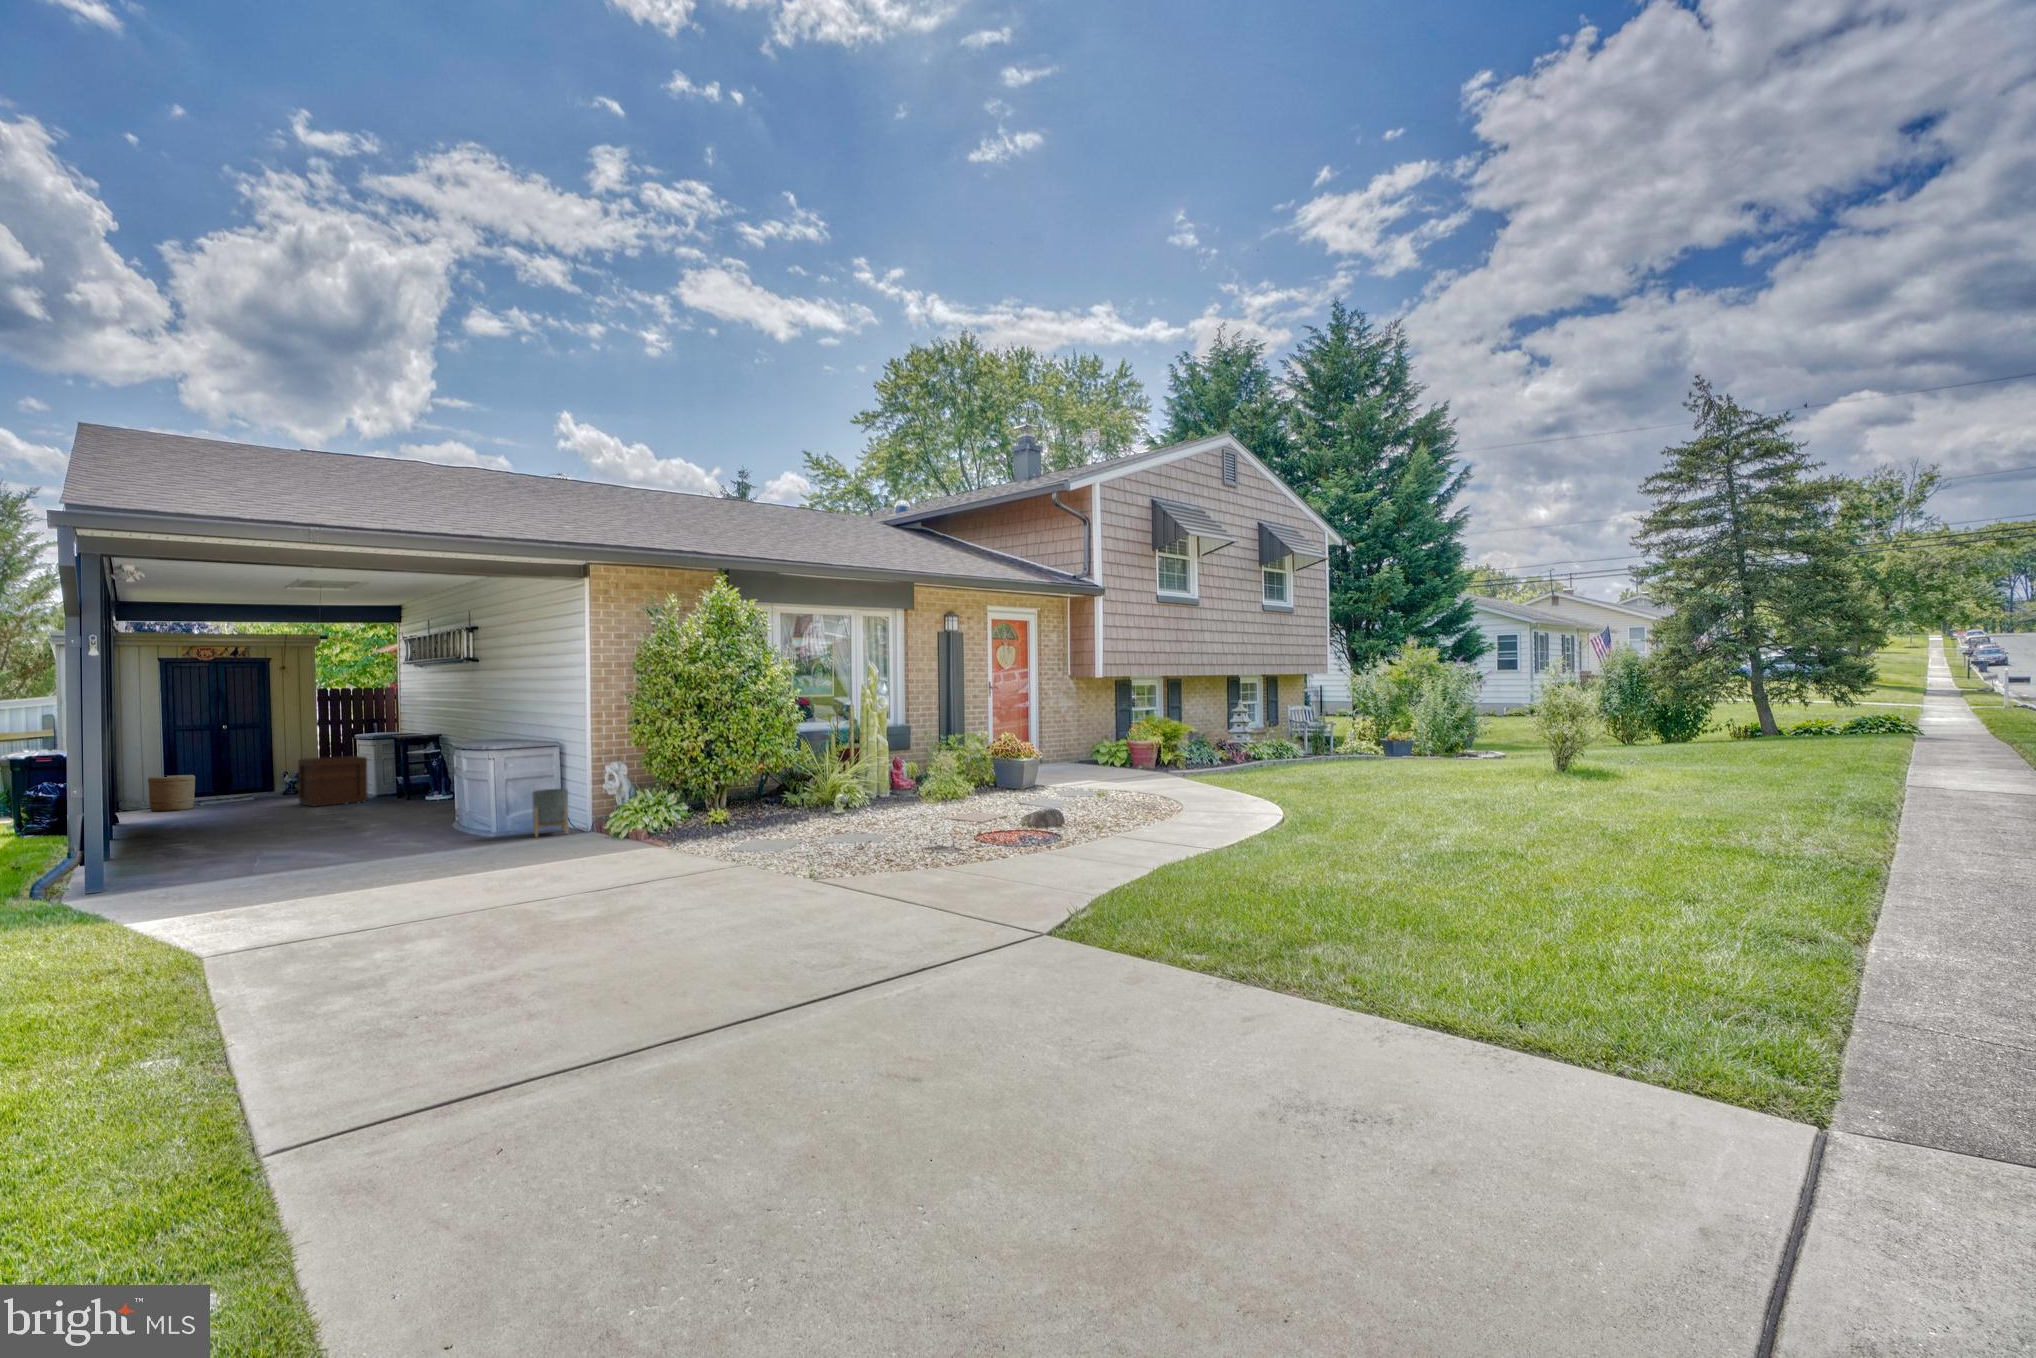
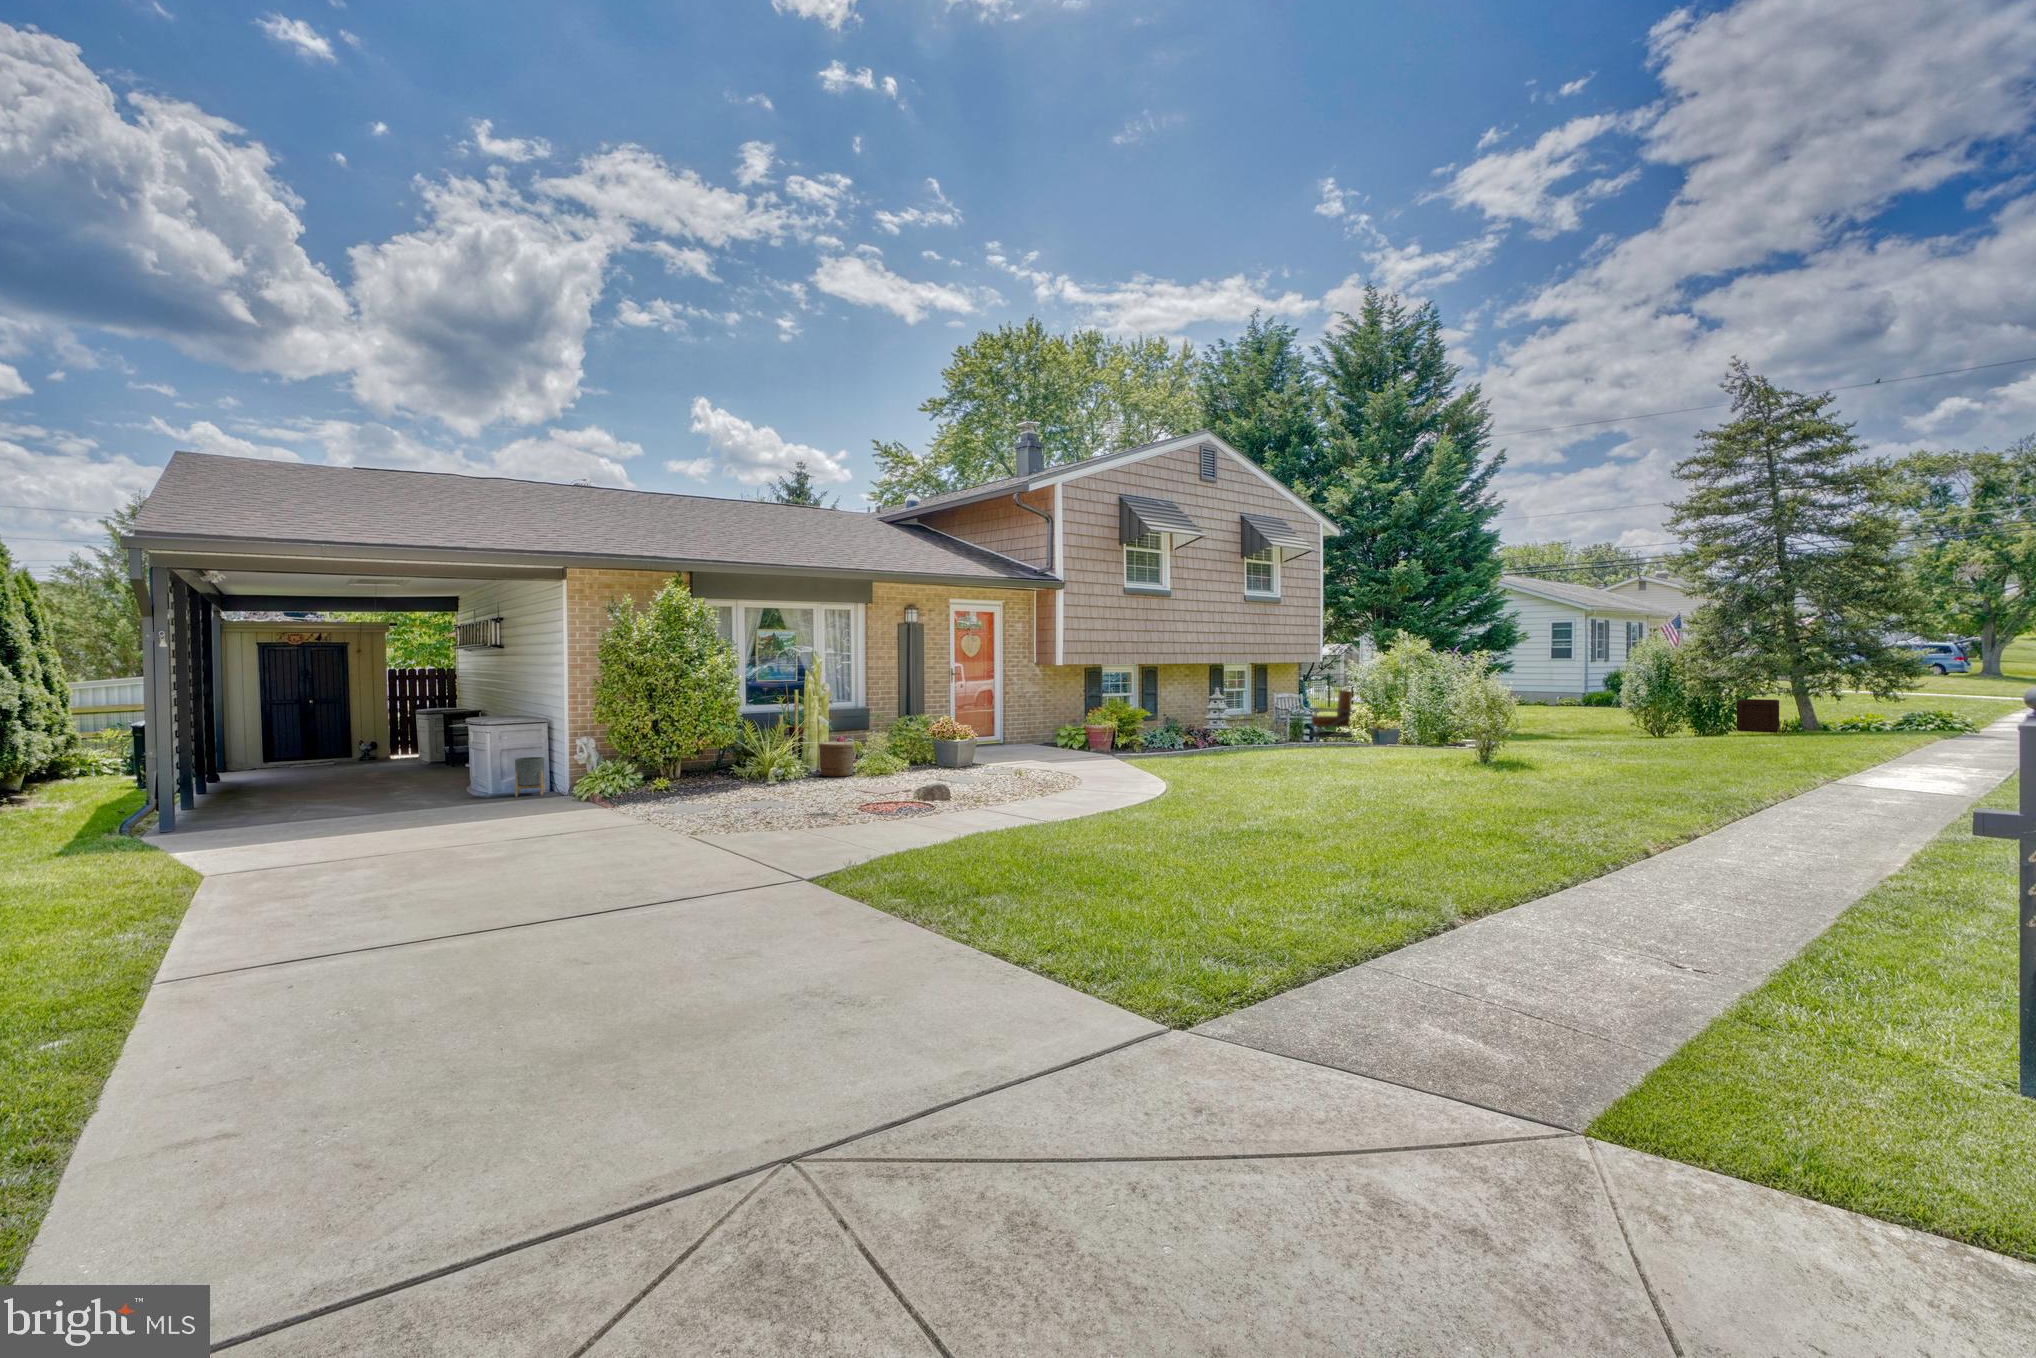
lounge chair: none [1326,701,1381,749] -> present [1311,690,1356,737]
wooden crate: present [298,756,367,807] -> present [1737,699,1779,732]
woven basket: present [148,775,195,811] -> present [819,742,854,777]

